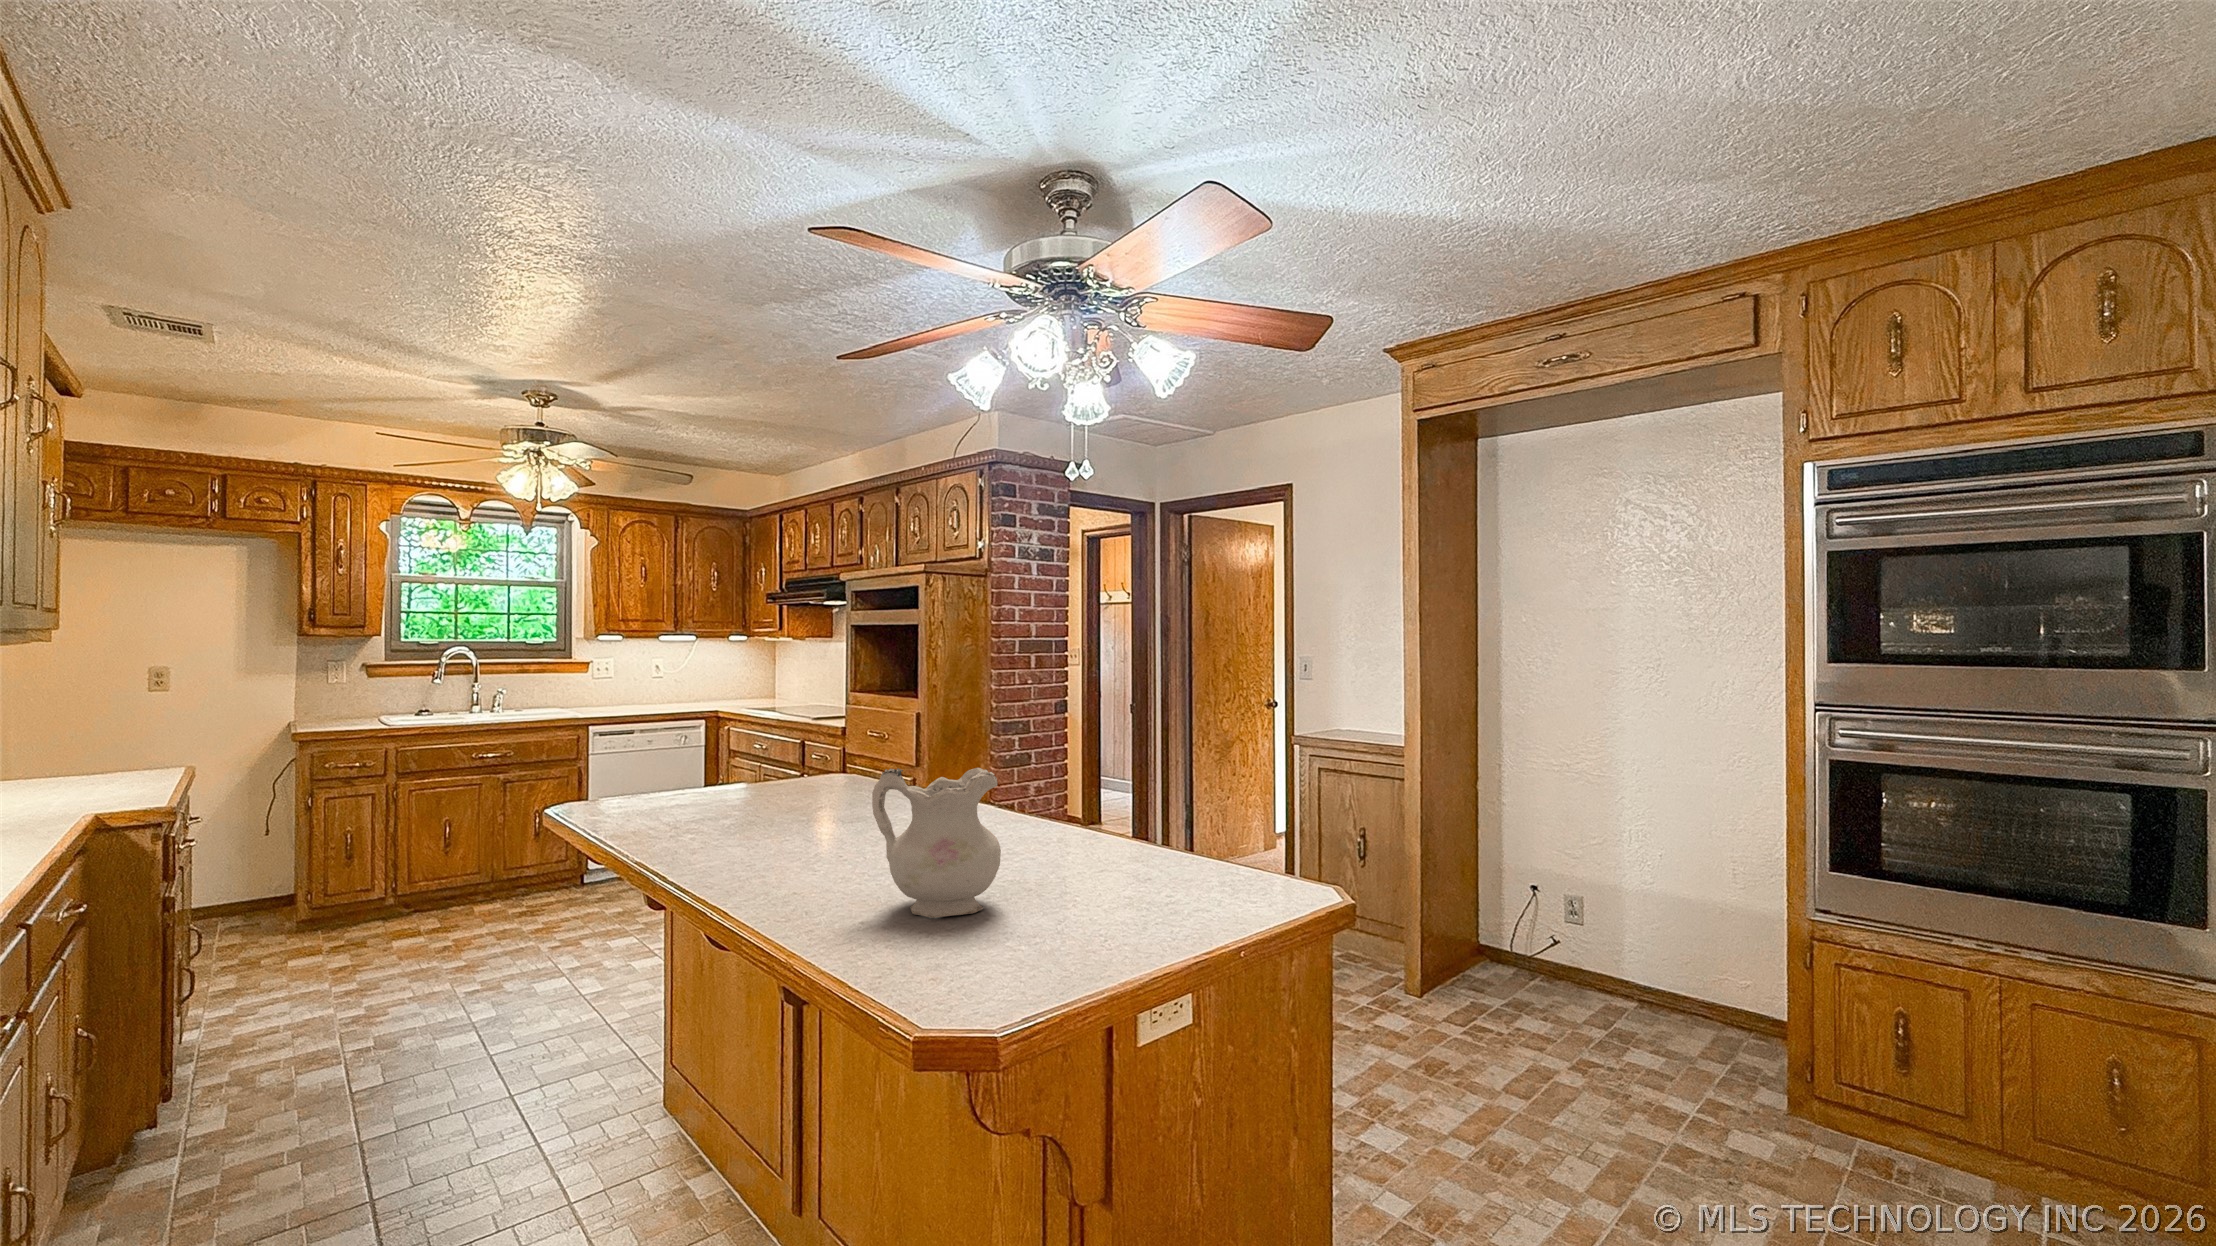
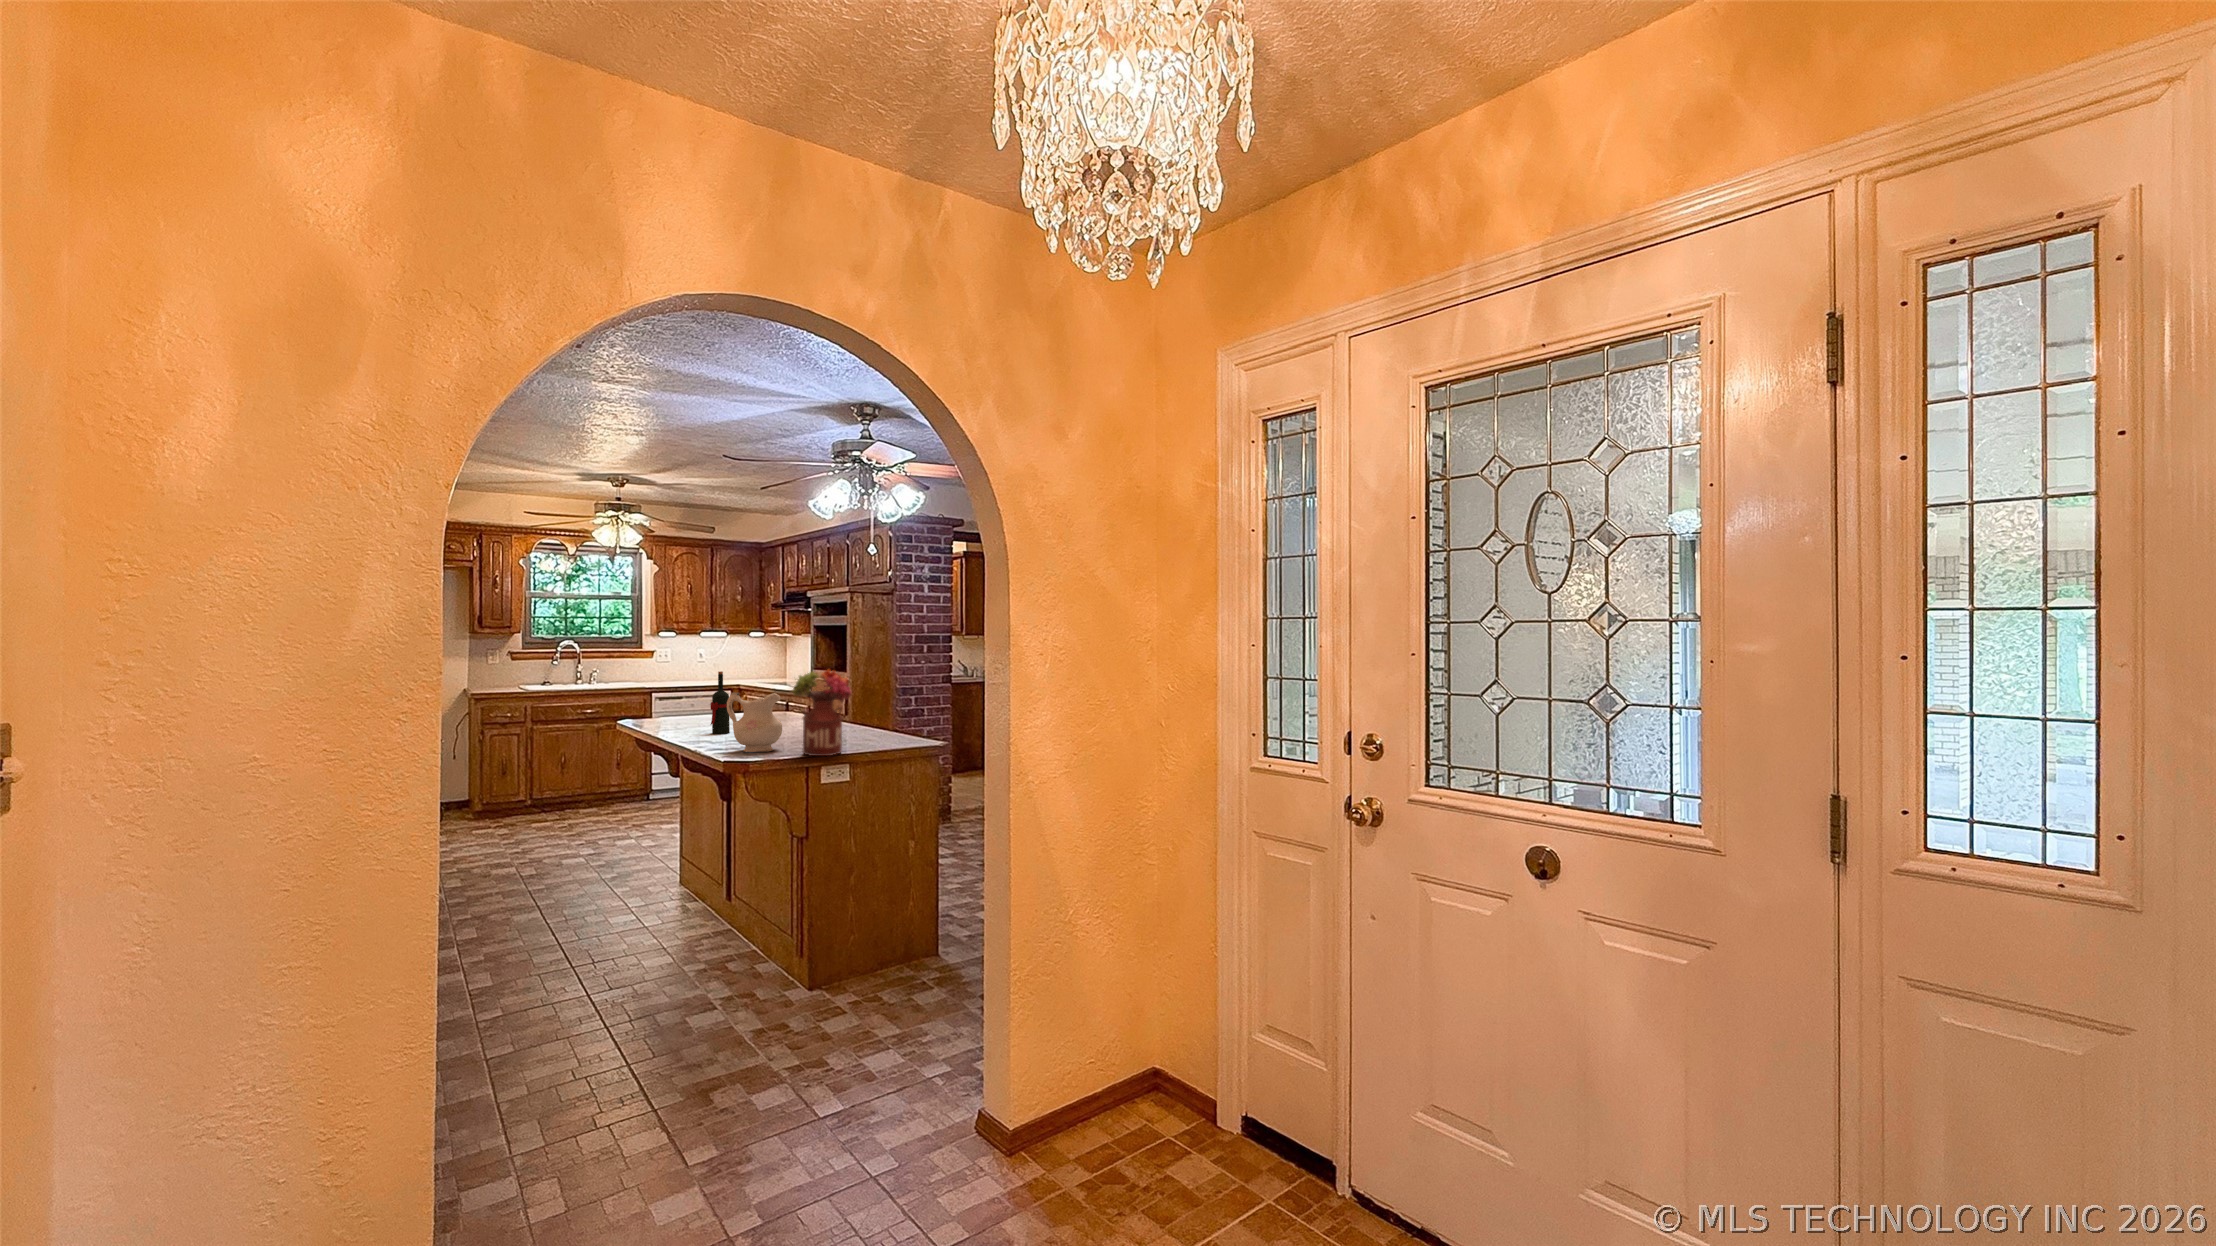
wine bottle: none [775,708,811,840] -> present [711,671,730,734]
flower arrangement: none [1059,711,1206,935] -> present [792,669,852,756]

